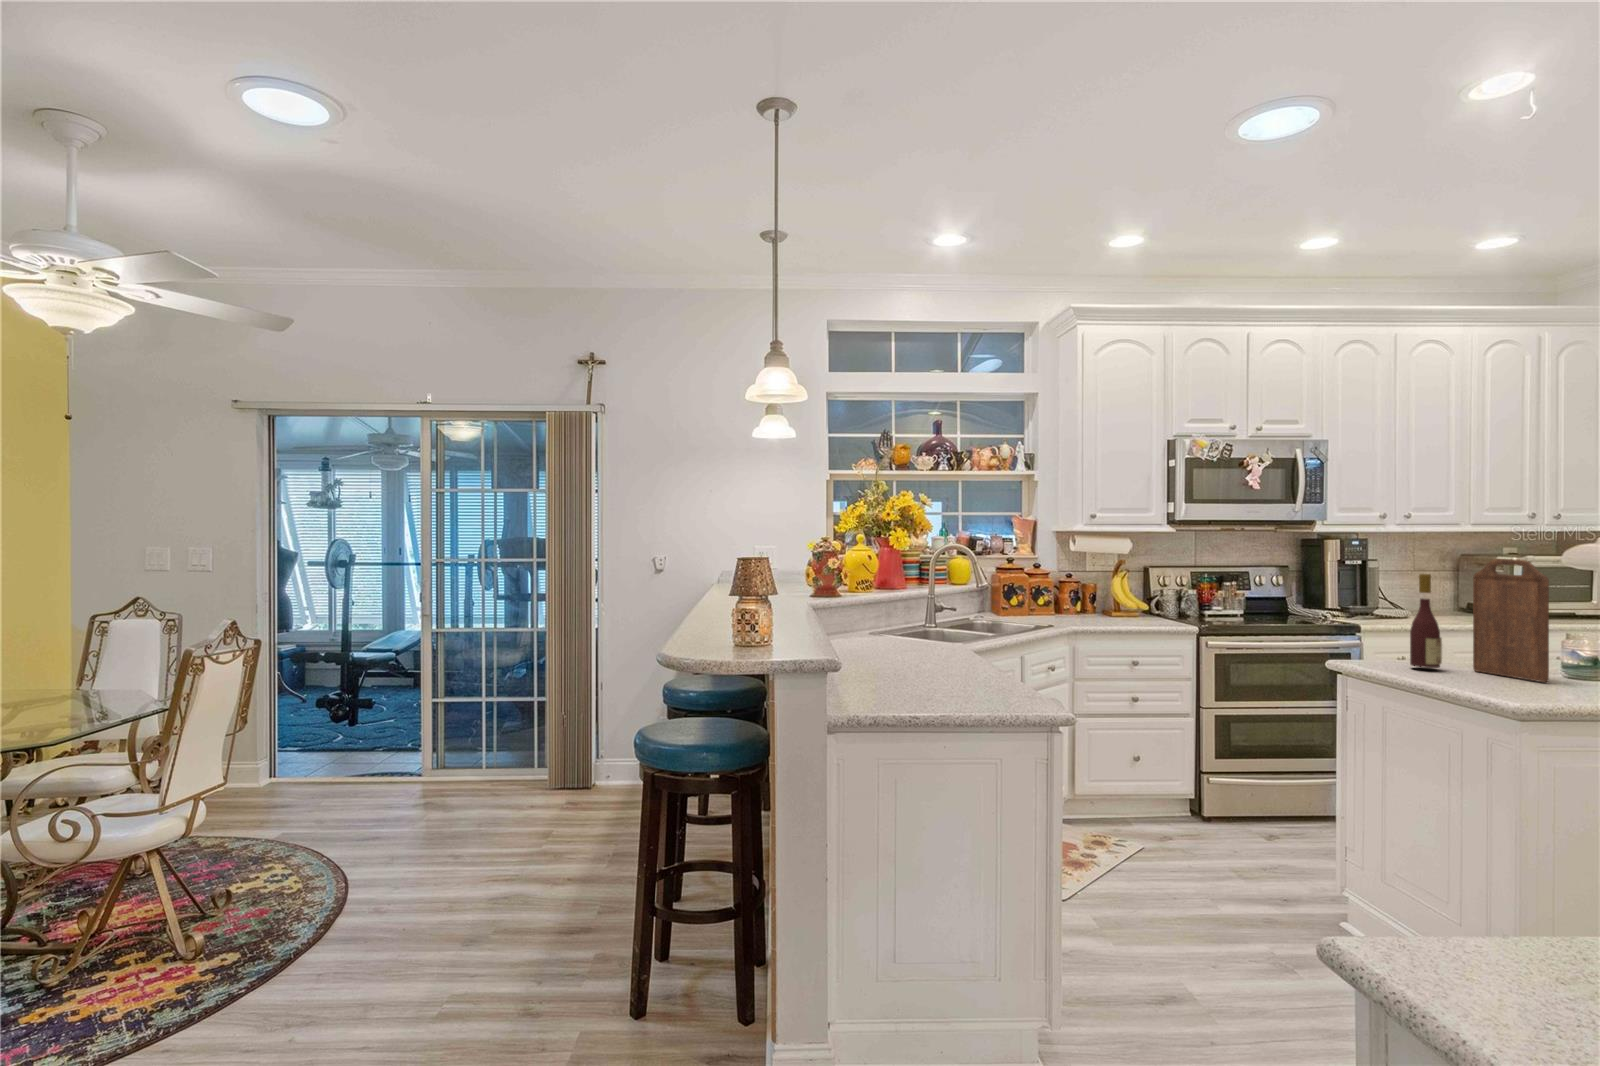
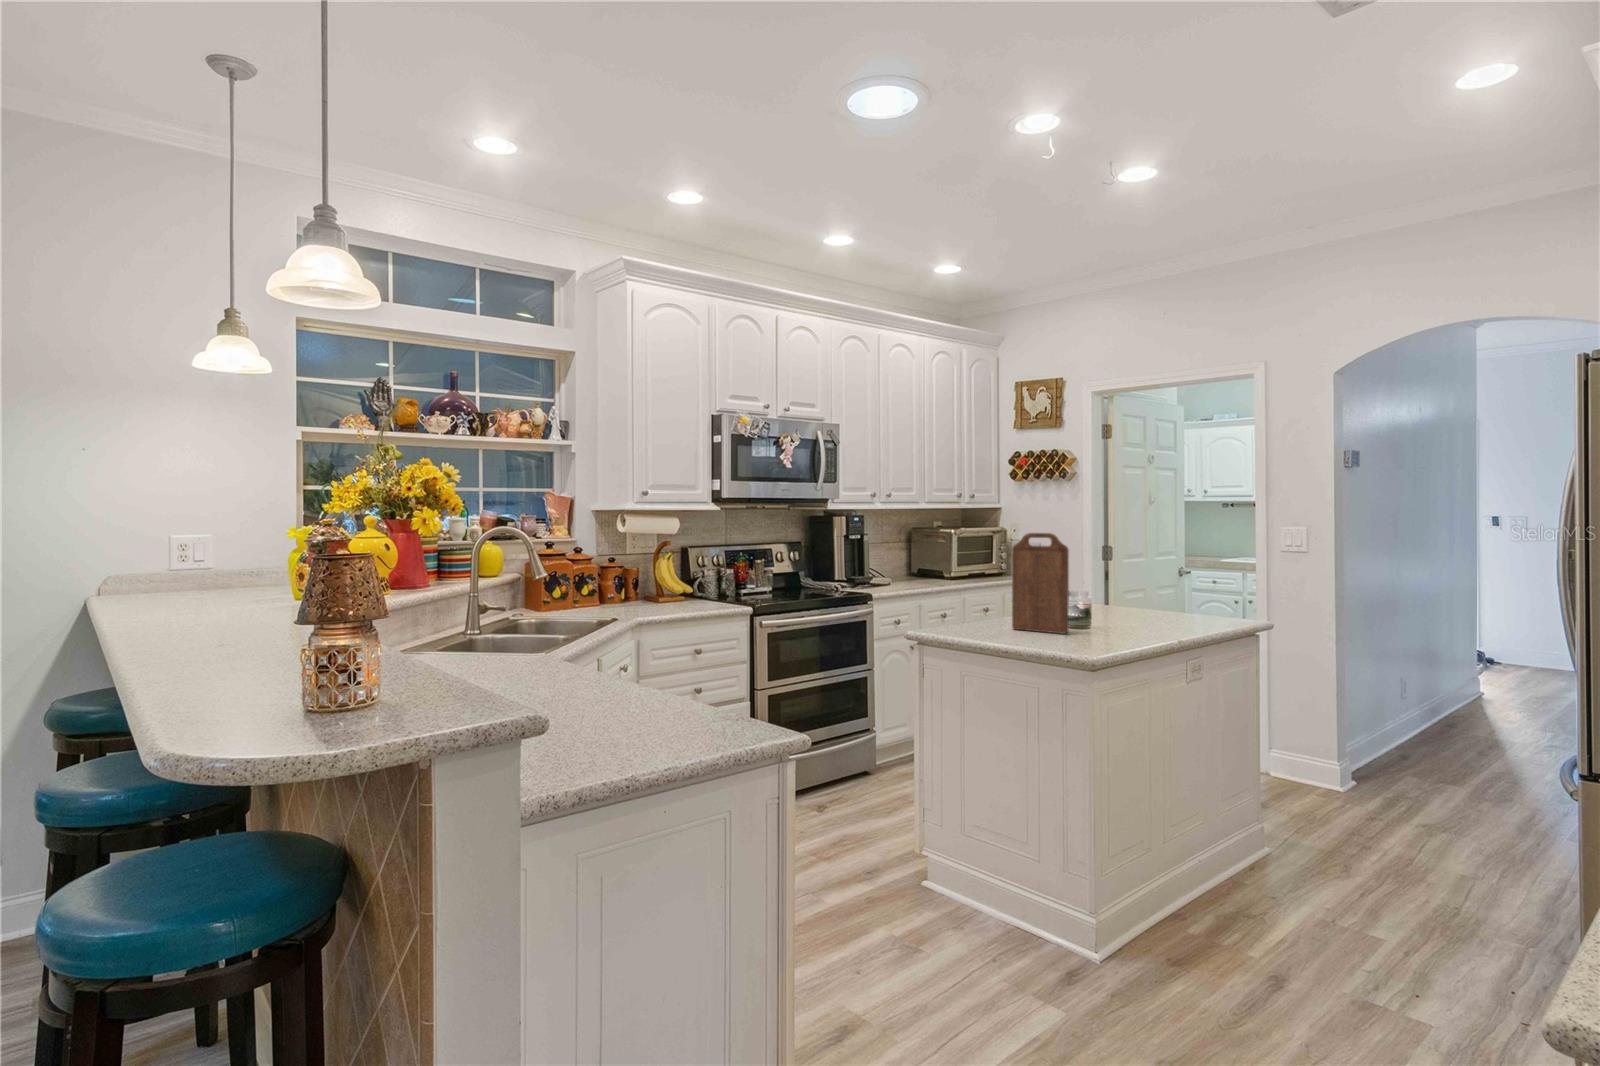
wine bottle: present [1410,574,1442,668] -> none [970,547,994,633]

